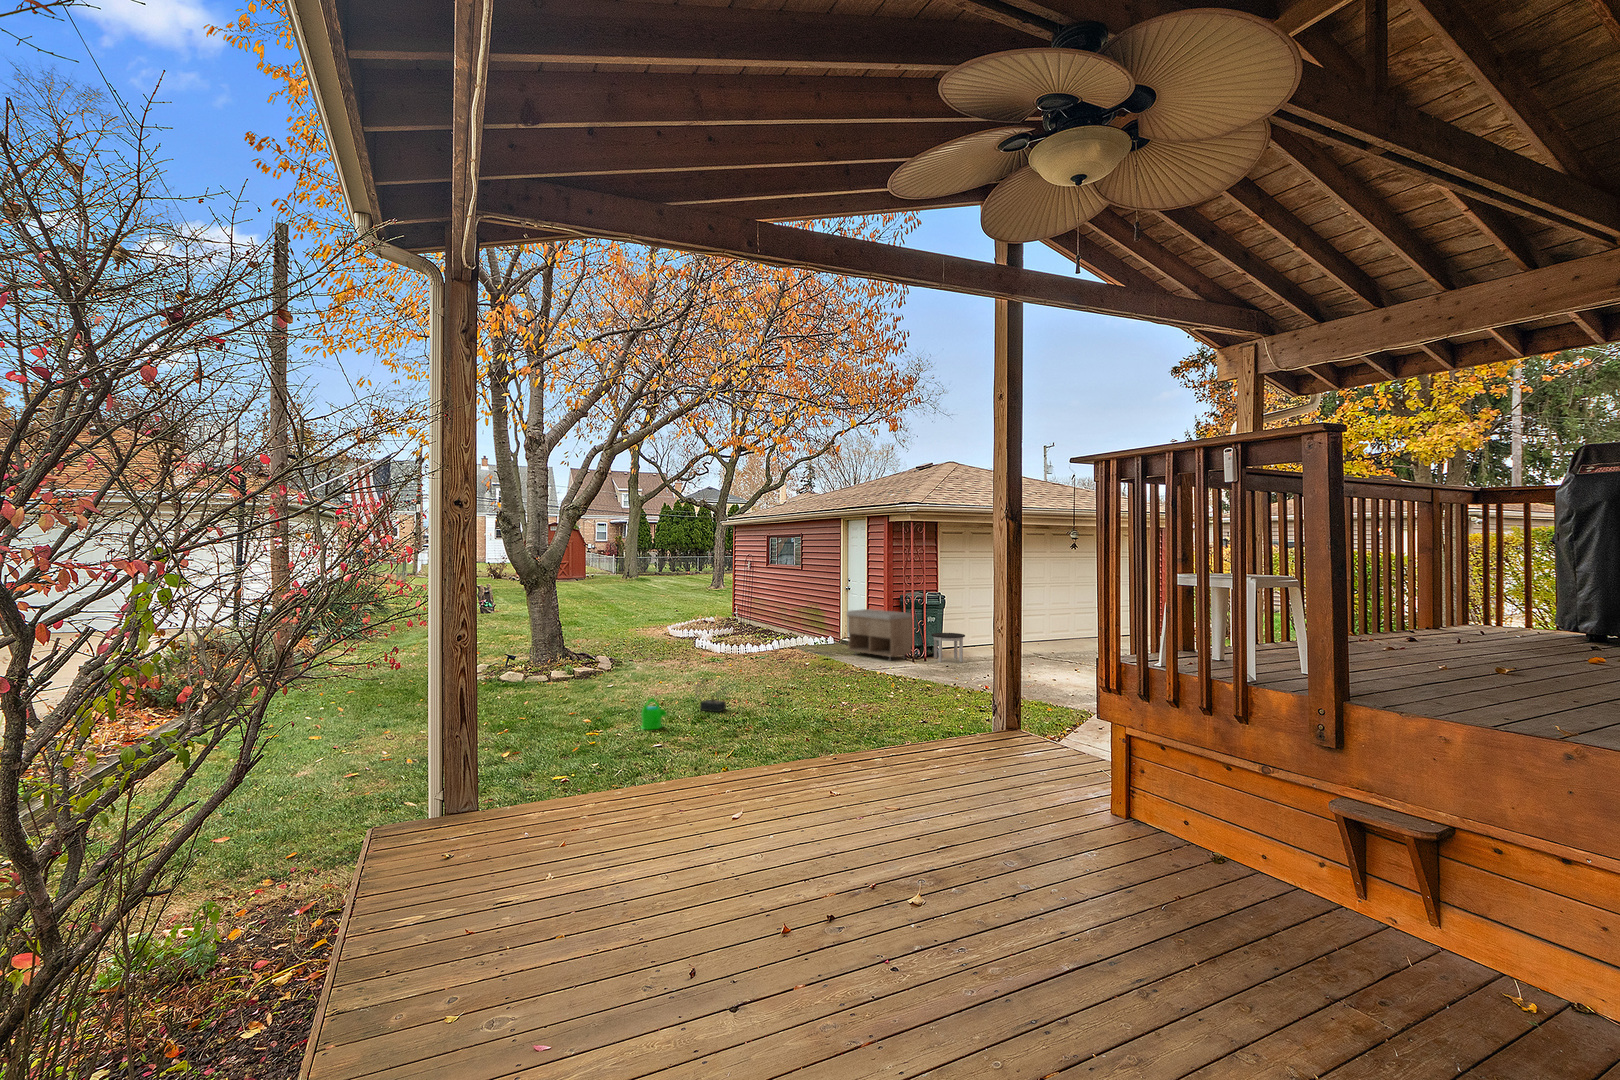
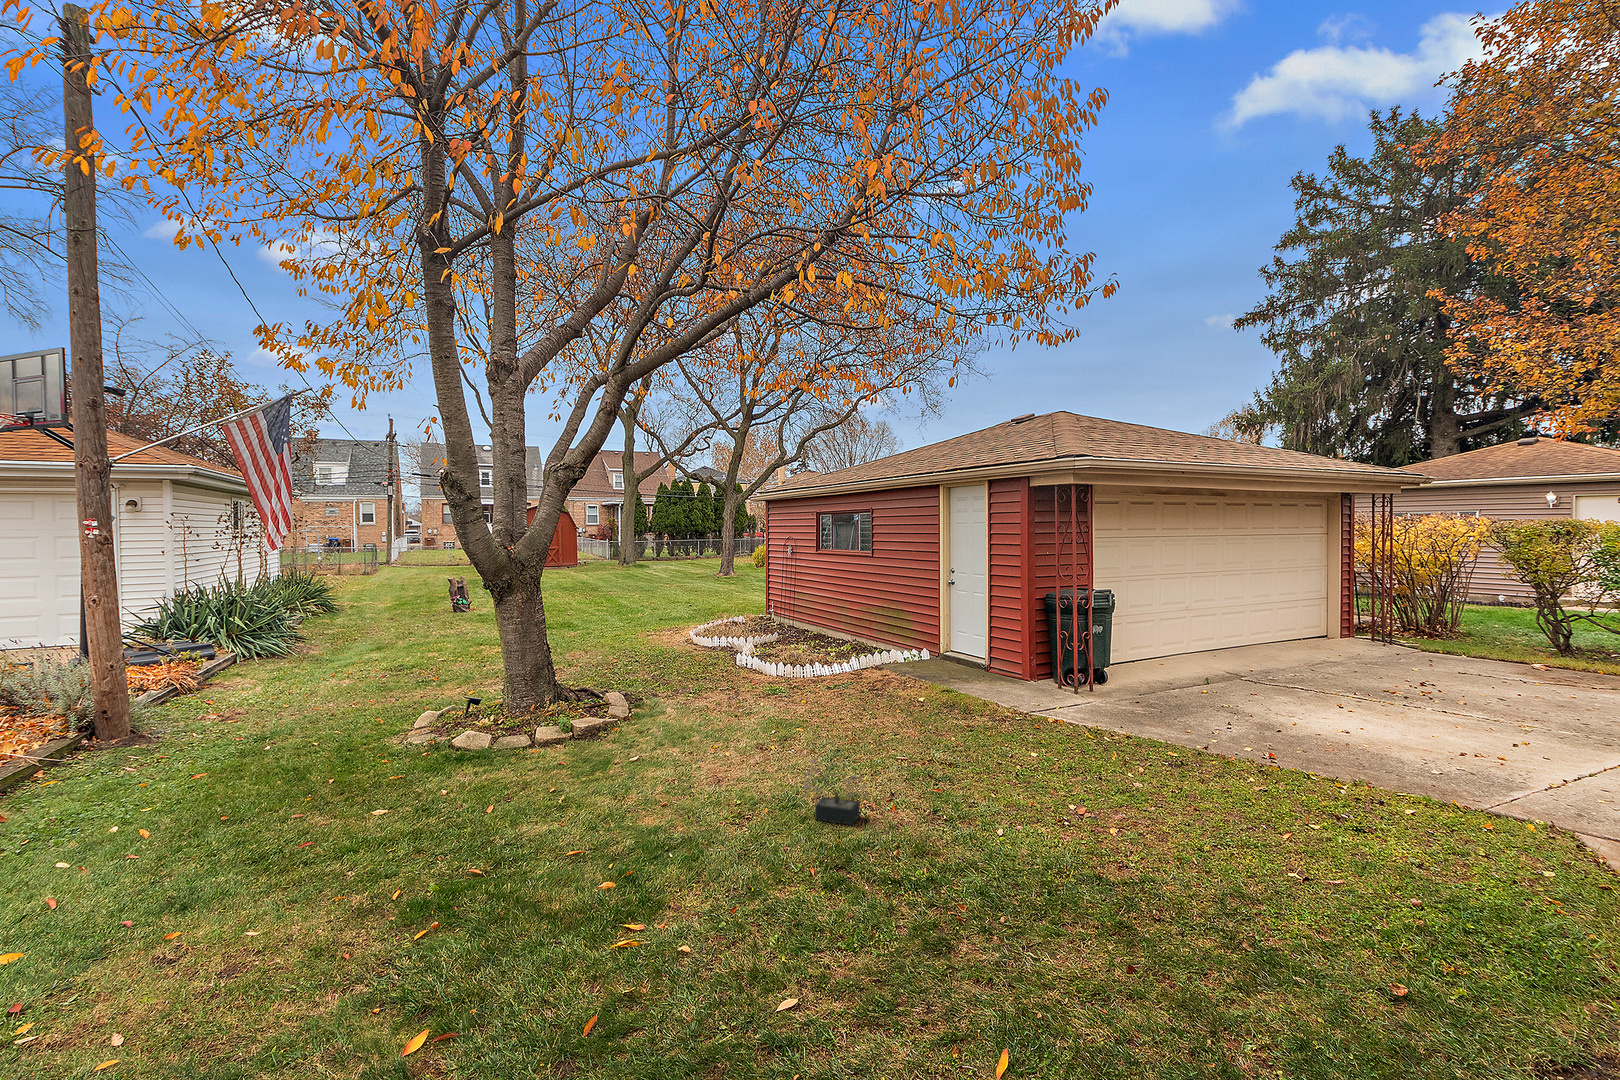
storage bench: present [847,609,913,660] -> none [968,613,1071,692]
round table: present [931,633,965,662] -> none [1098,648,1152,693]
watering can: present [641,698,666,730] -> none [717,820,776,889]

